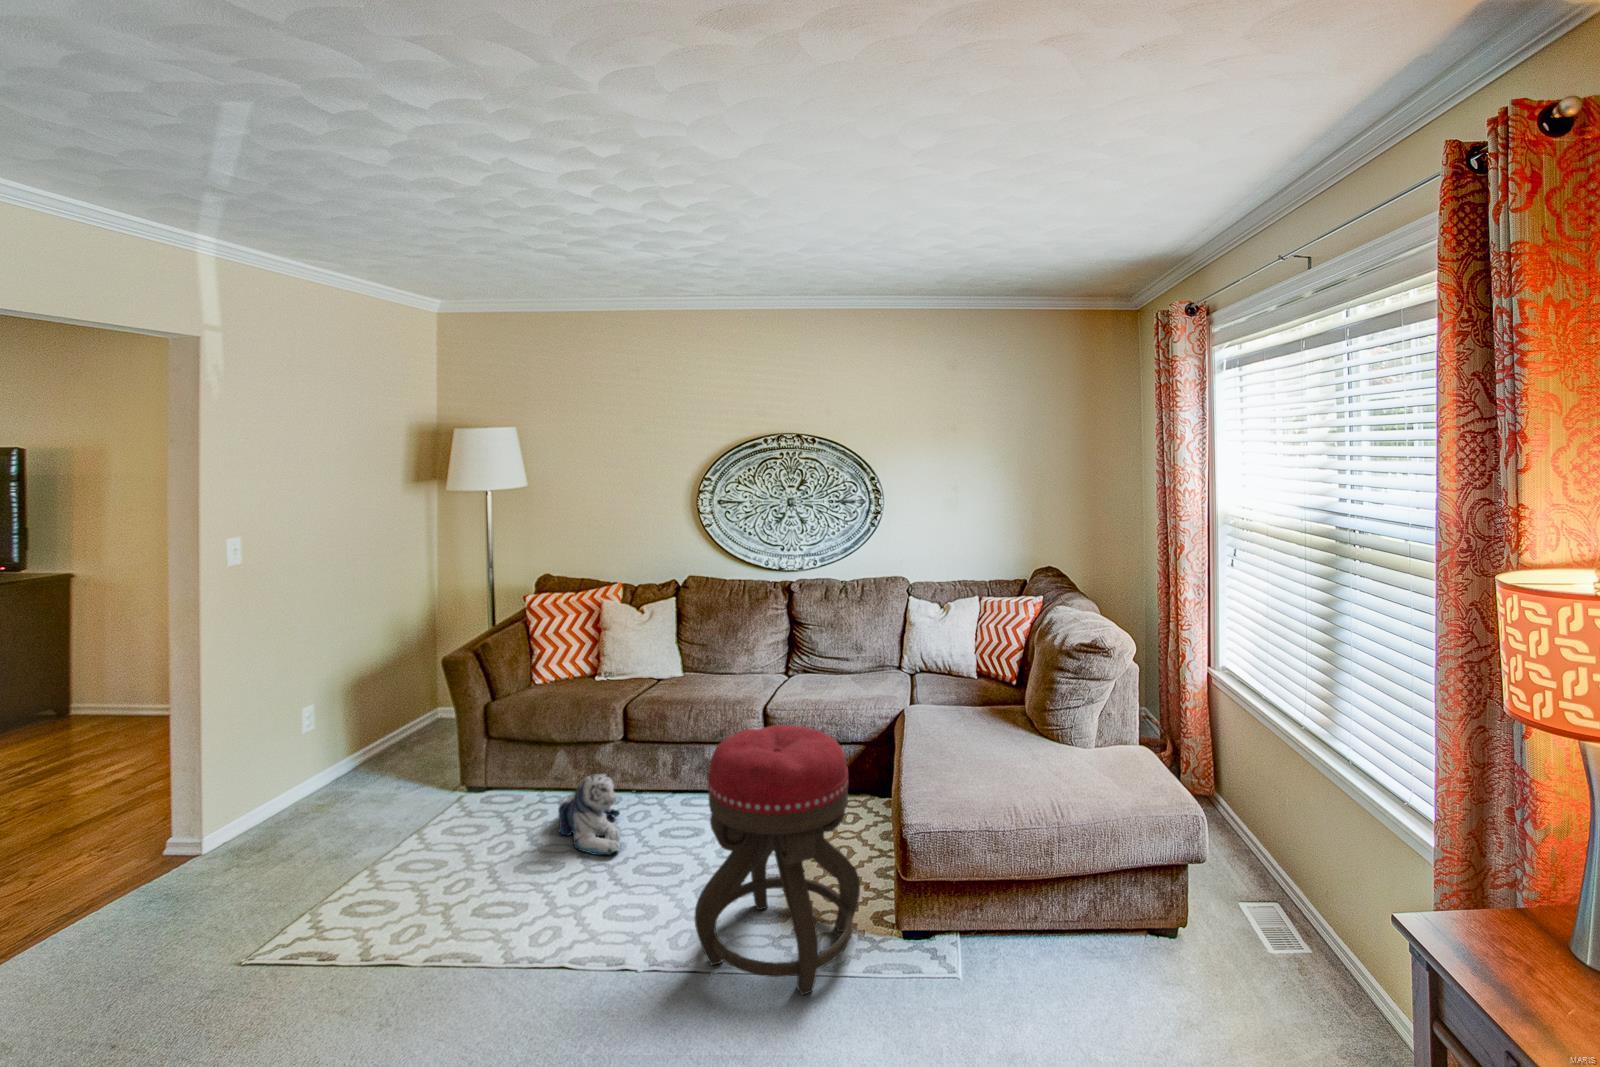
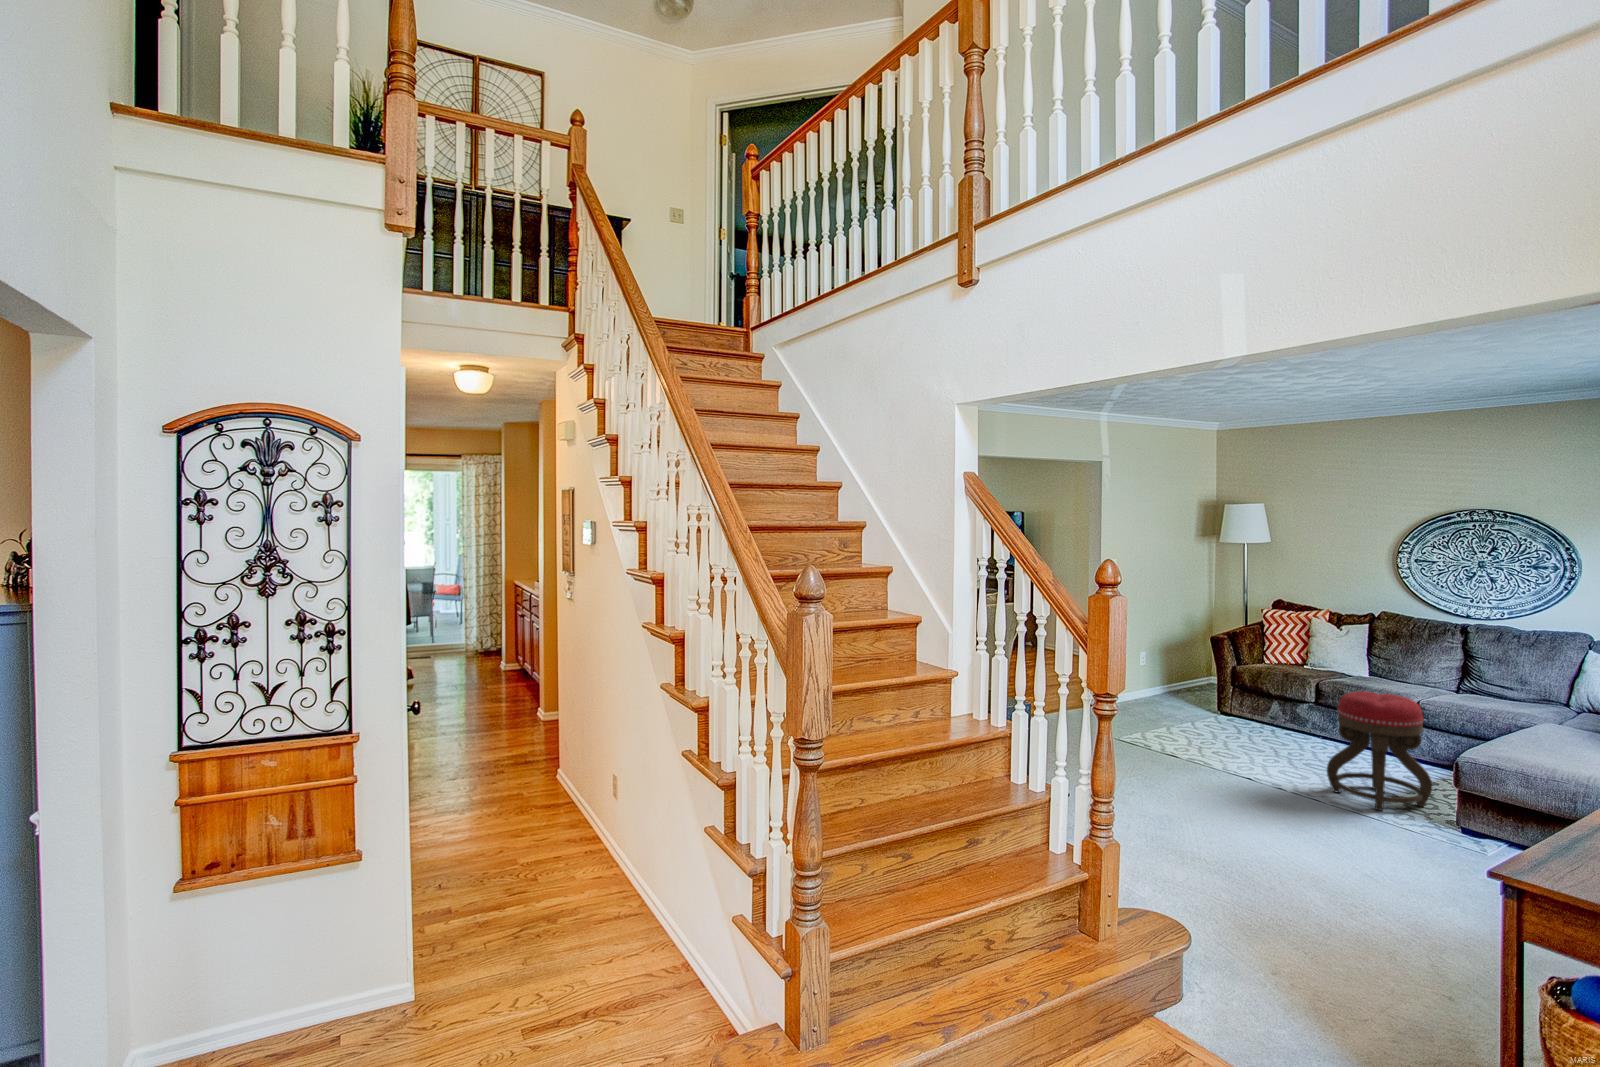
plush toy: present [558,773,621,855] -> none [1269,712,1308,753]

